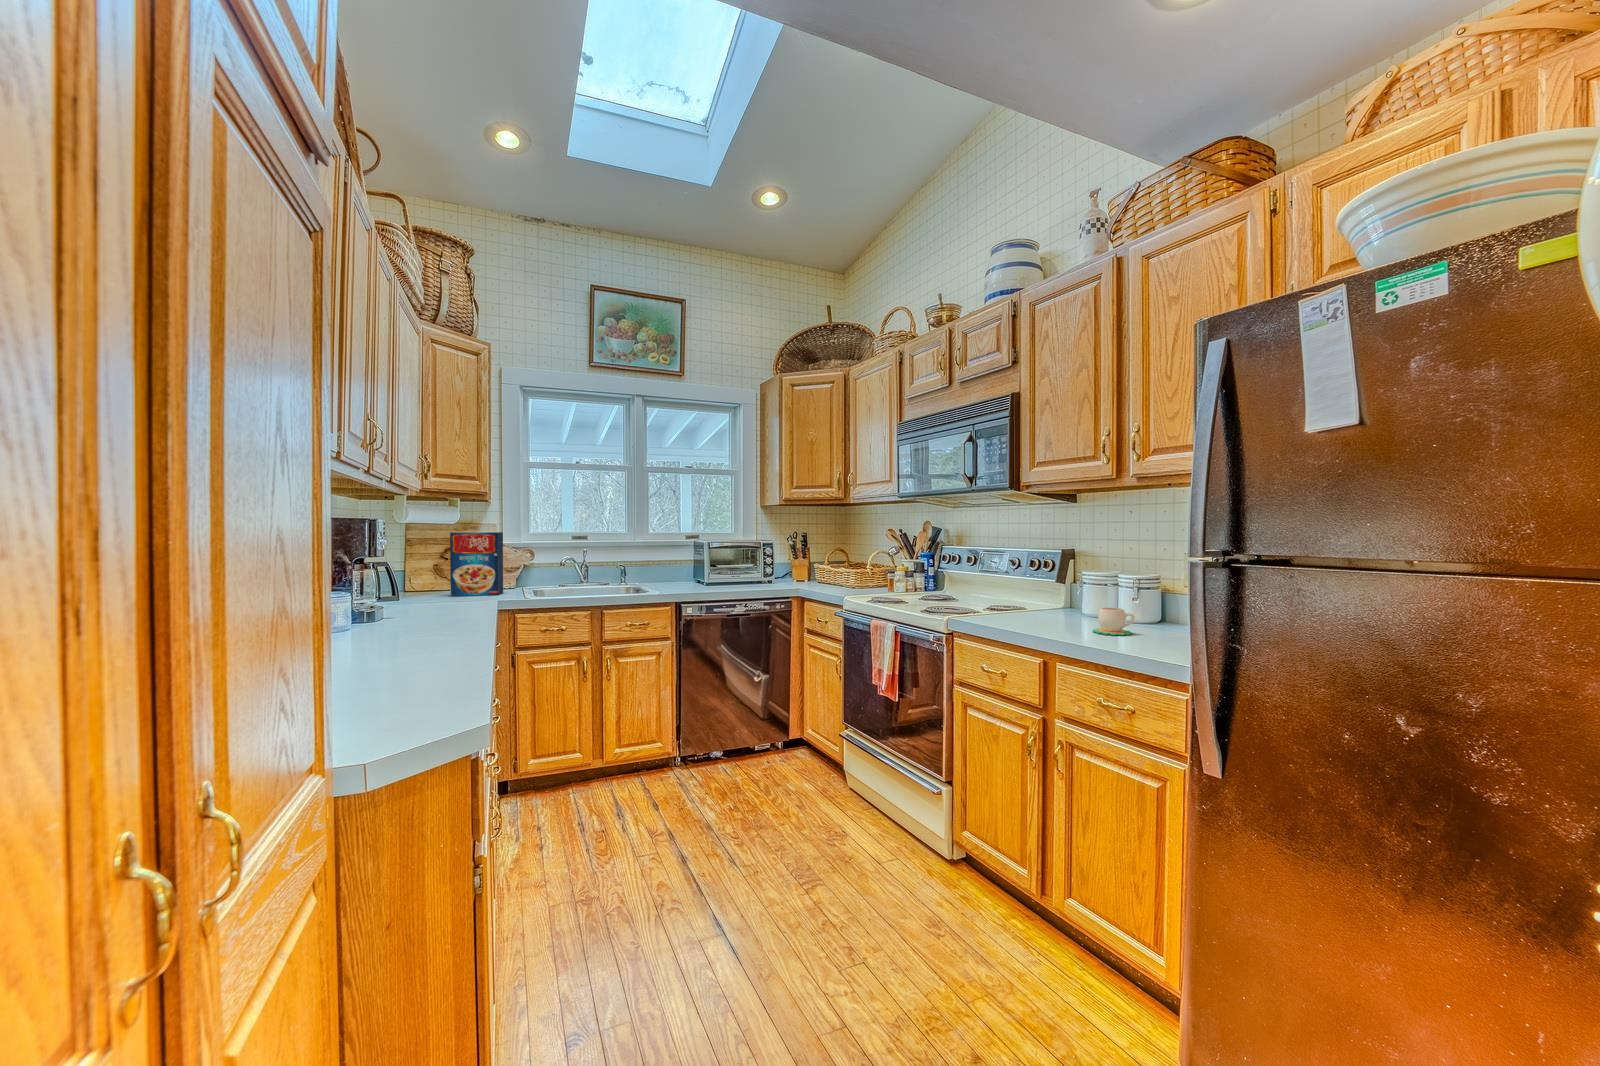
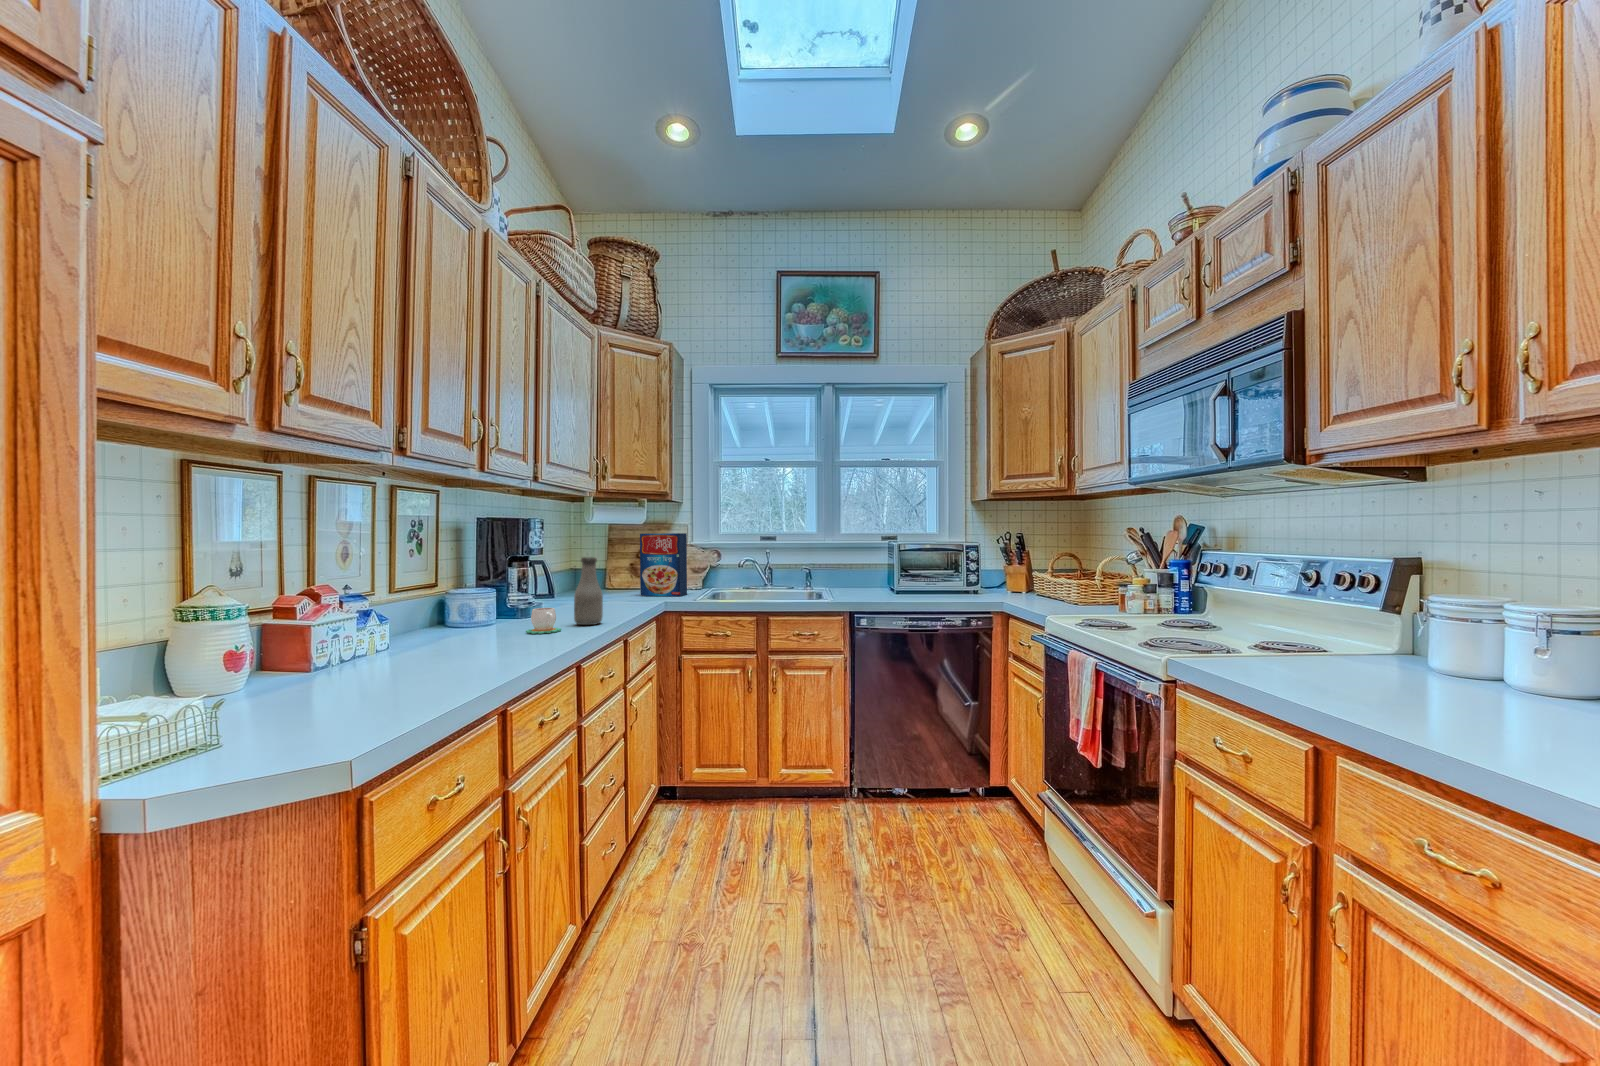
bottle: none [429,558,460,626] -> present [574,557,603,625]
mug: present [1093,607,1135,636] -> present [526,608,561,634]

